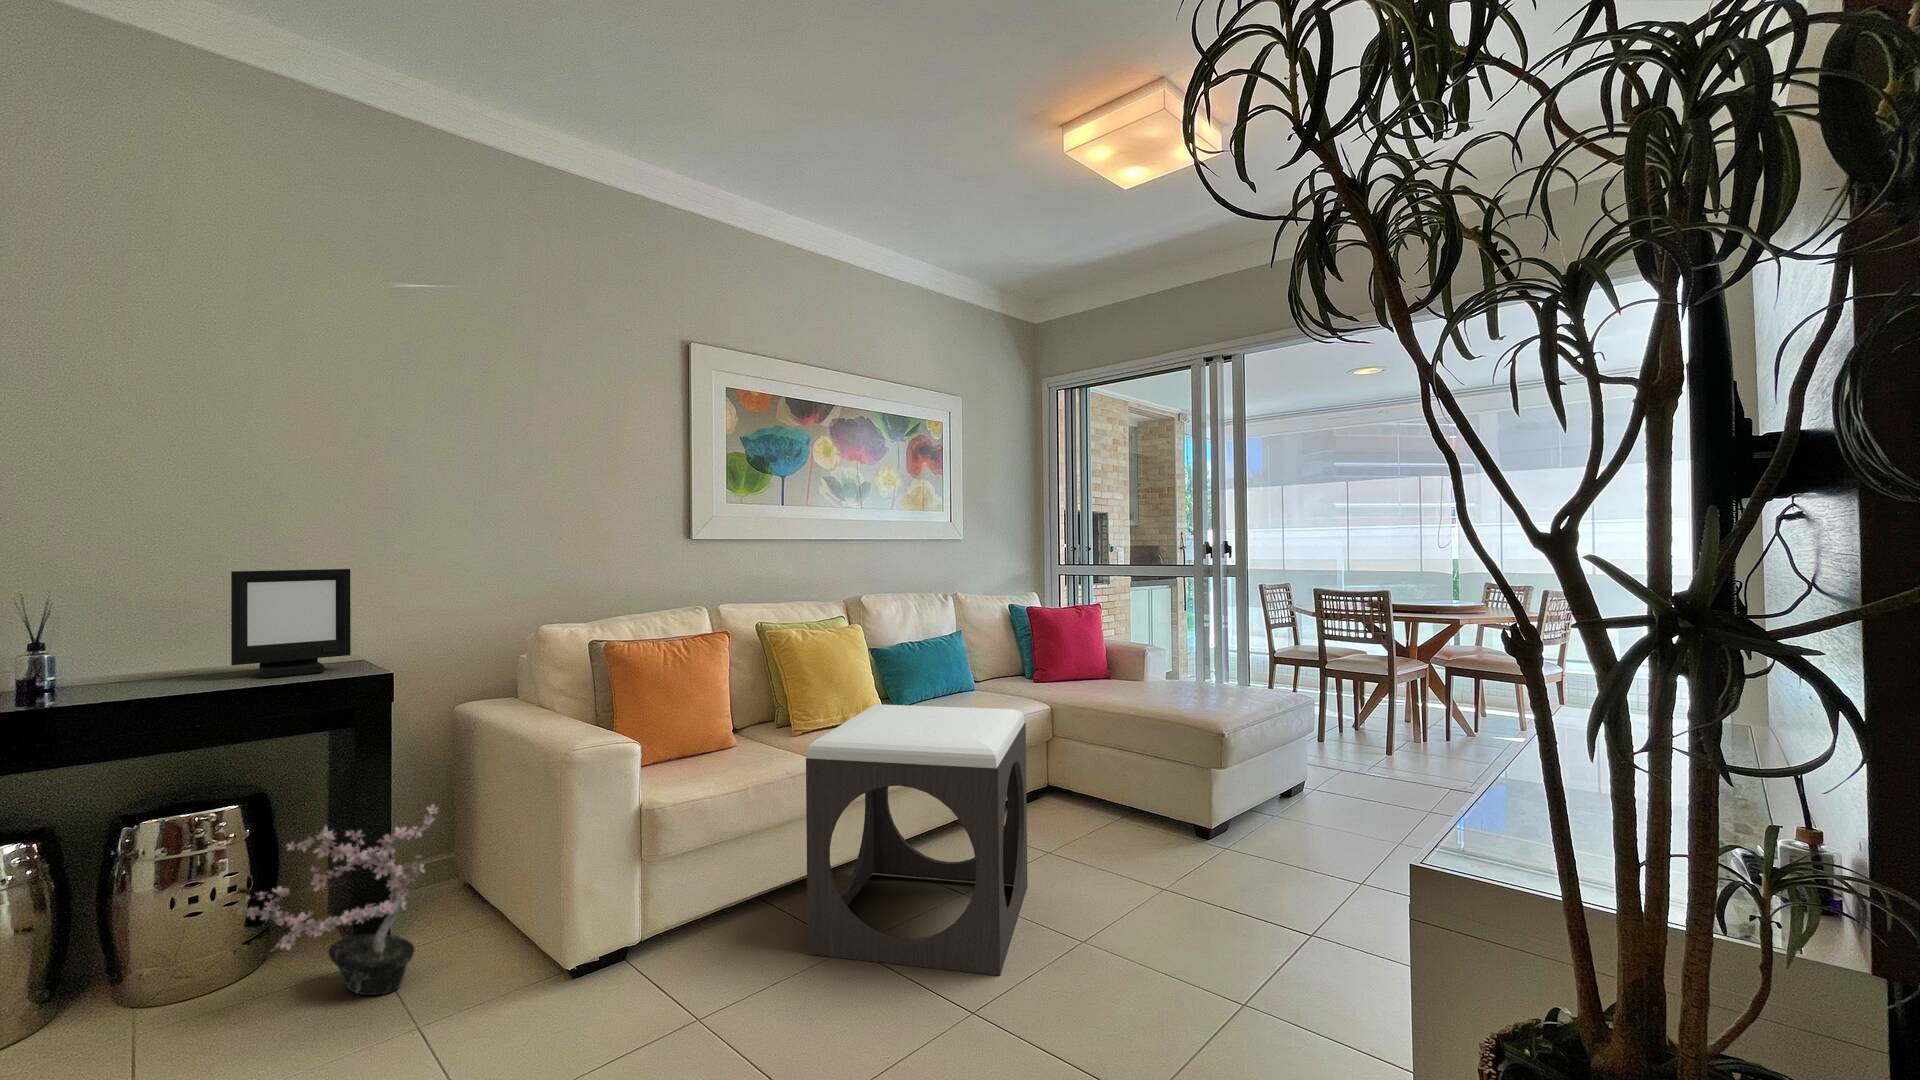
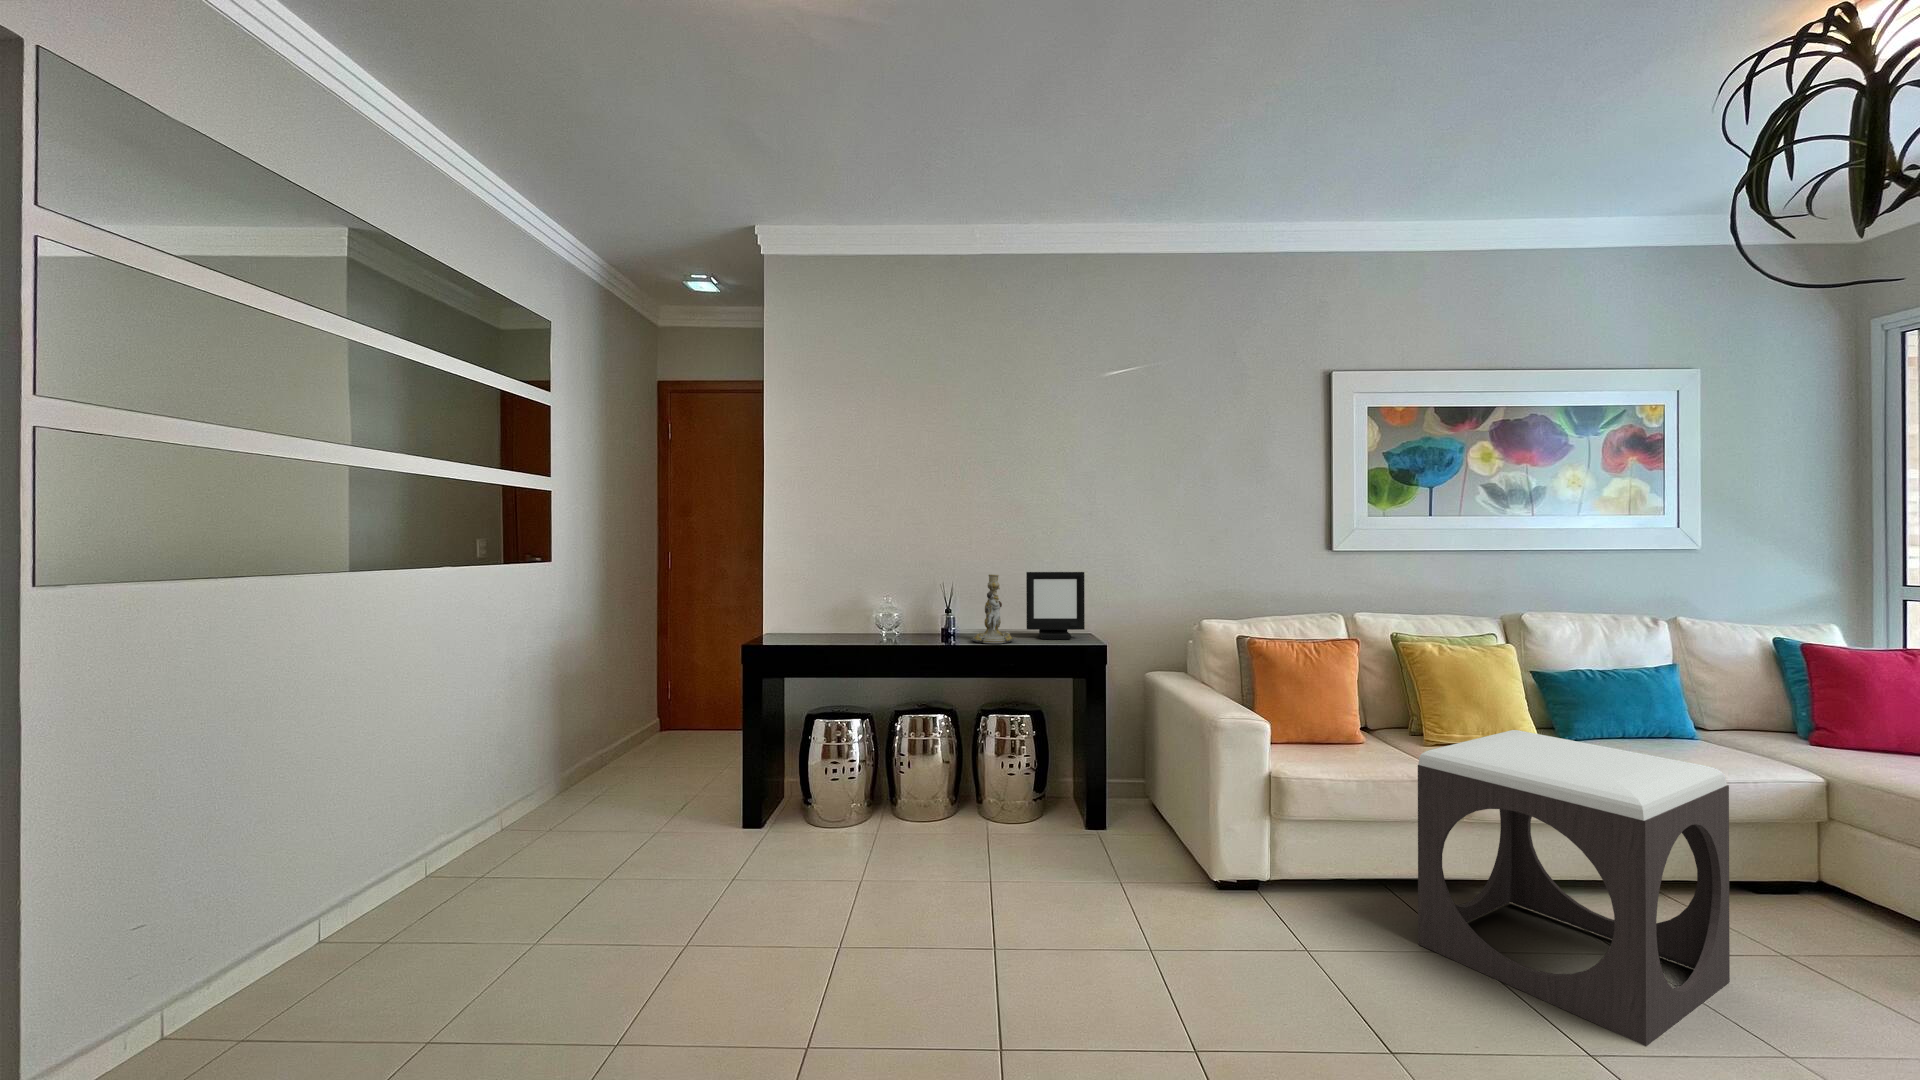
candlestick: none [94,576,205,698] -> present [971,574,1015,644]
potted plant: present [235,805,438,995] -> none [1026,731,1137,857]

